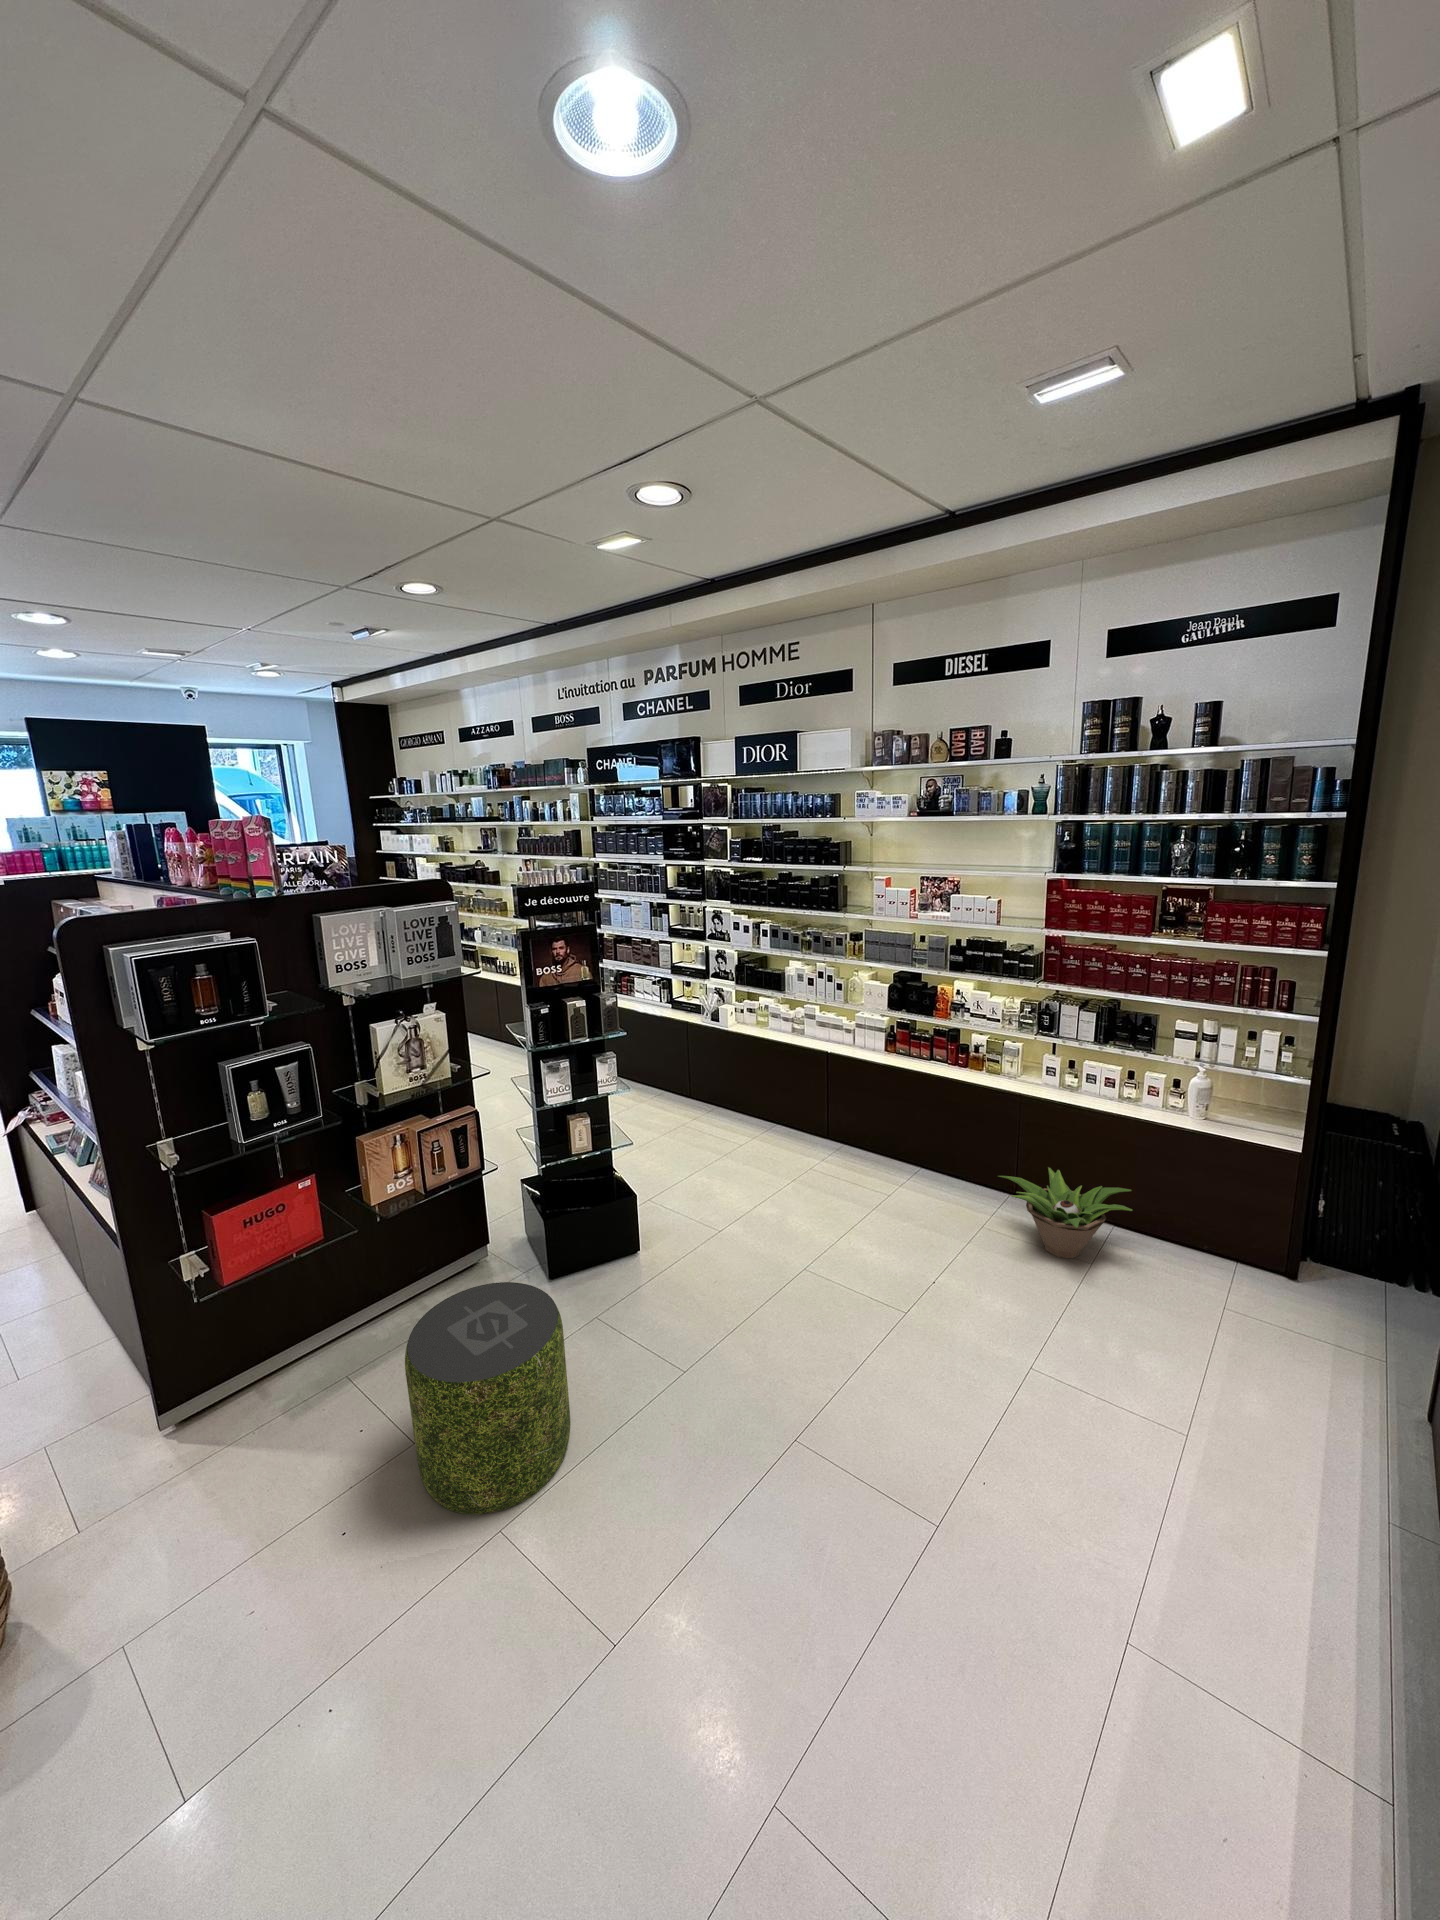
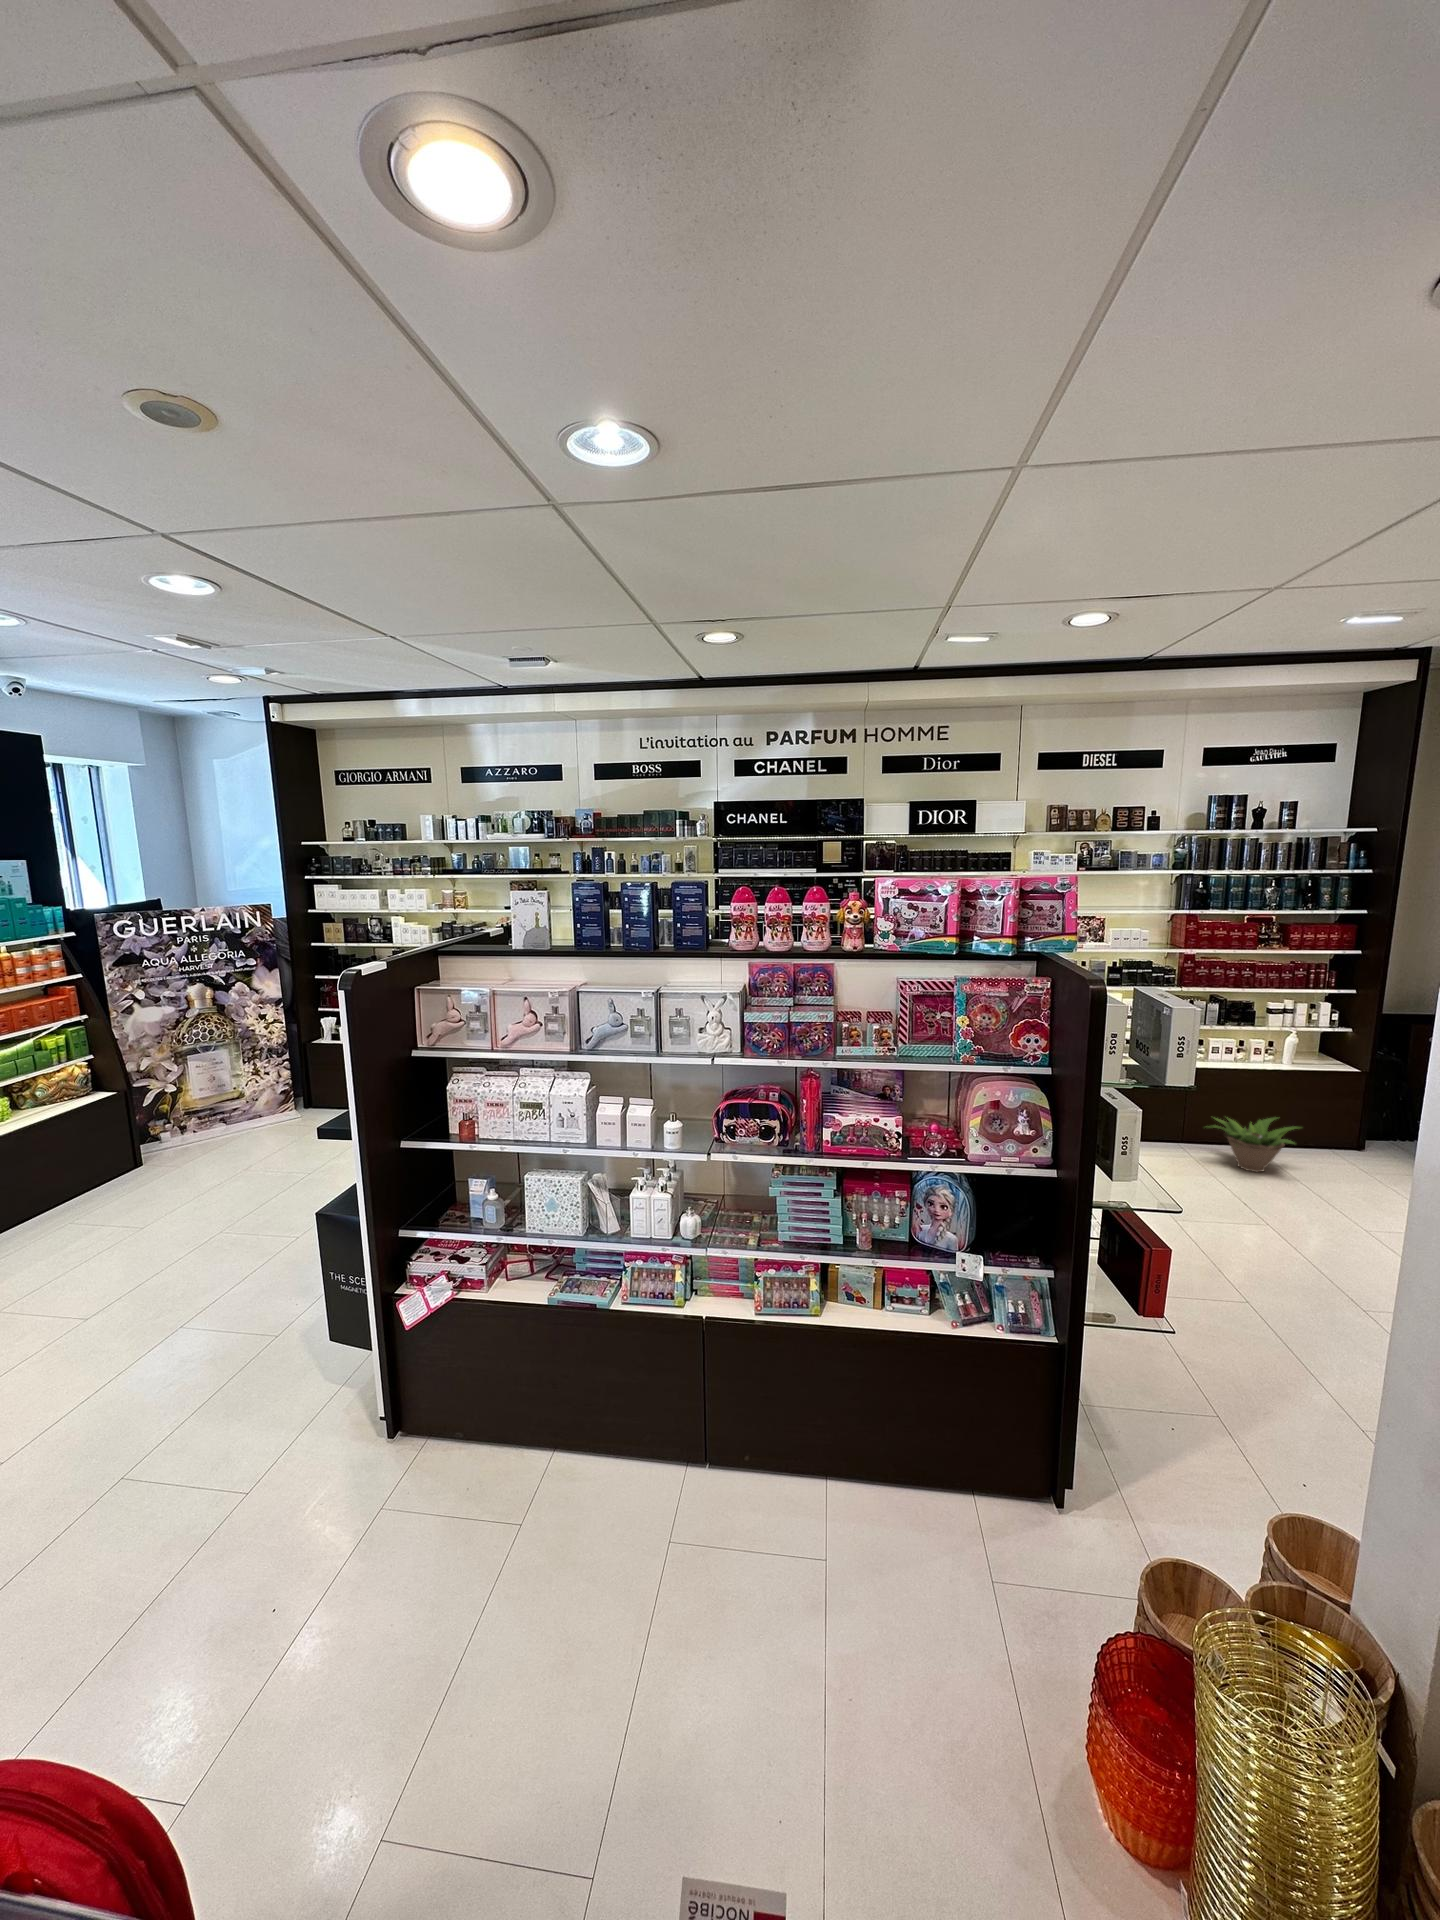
pouf: present [405,1282,570,1514] -> none [1195,1252,1352,1432]

